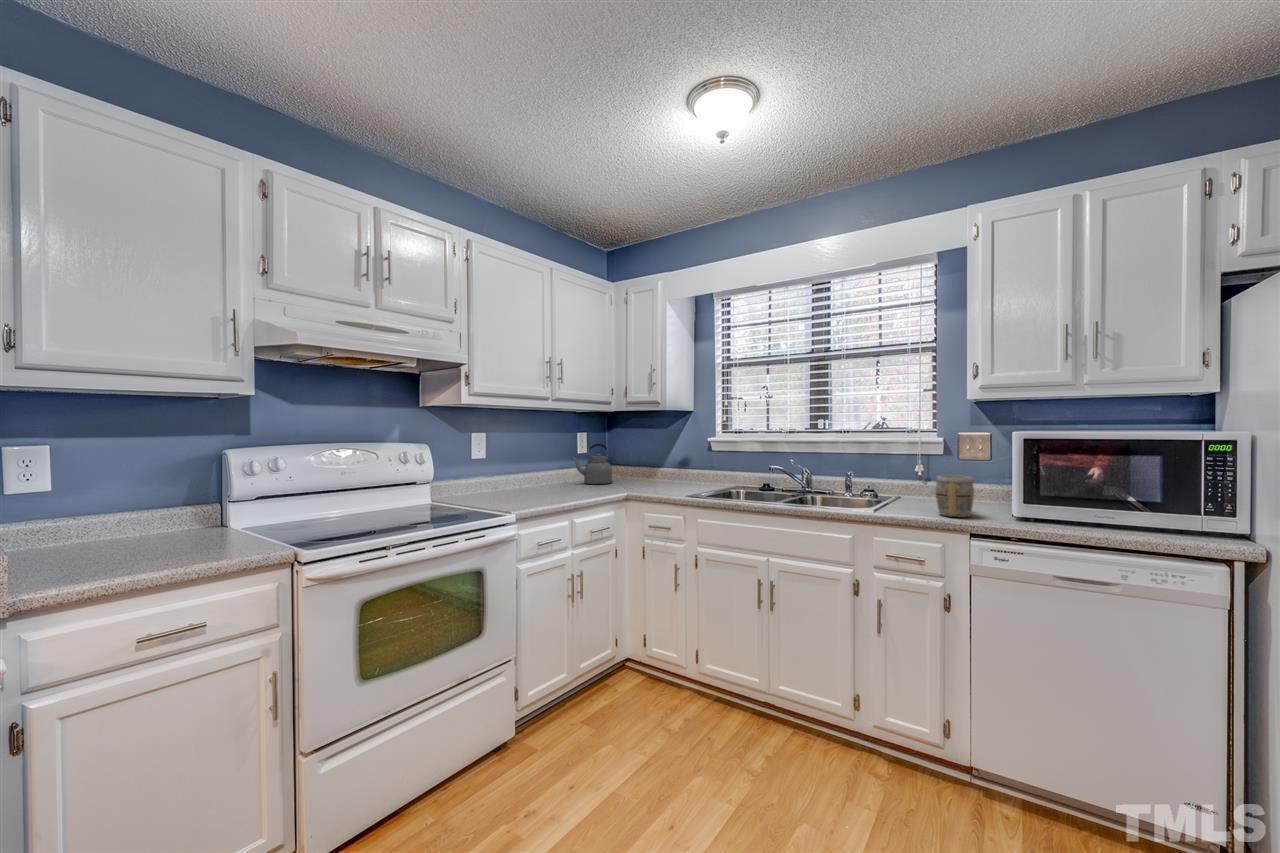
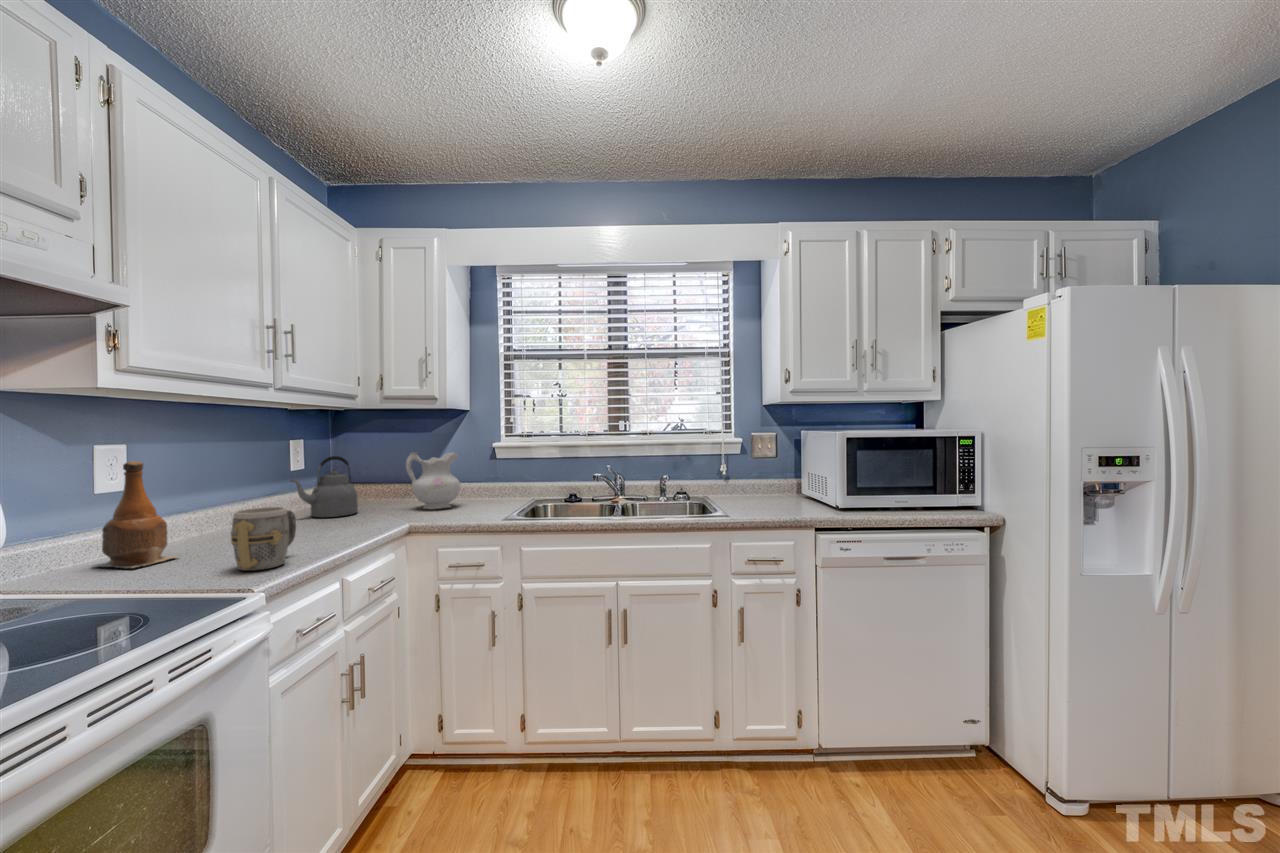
bottle: none [465,442,500,499] -> present [93,461,177,568]
ceramic pitcher: none [641,442,678,485] -> present [406,452,460,509]
mug: present [935,475,974,518] -> present [231,507,296,571]

